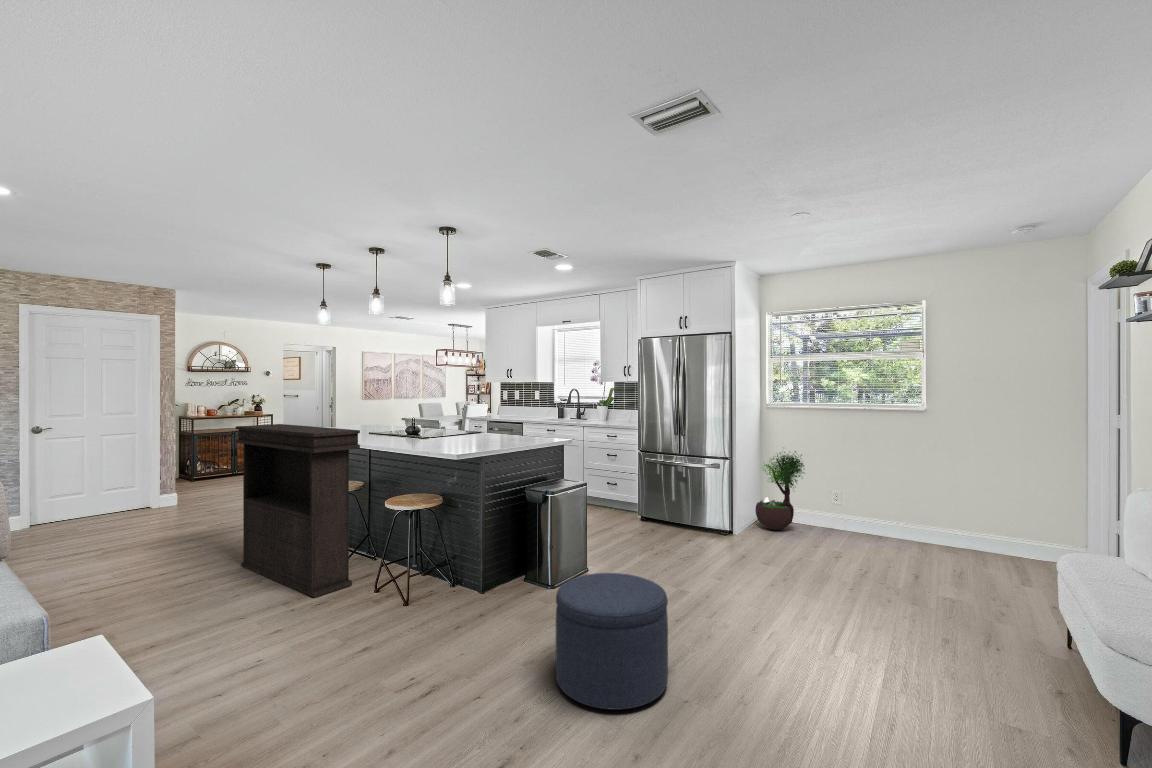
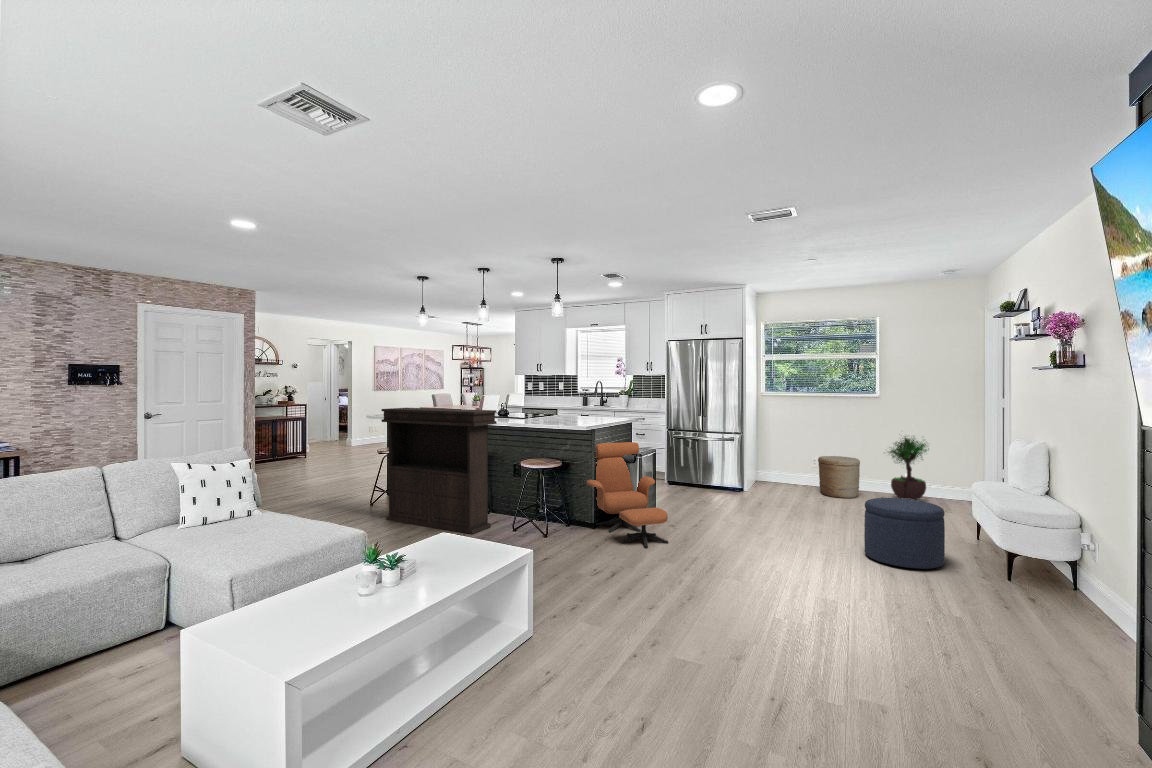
potted tree: present [755,451,805,530] -> present [888,436,929,500]
lounge chair: none [475,474,573,639] -> present [586,442,668,548]
woven basket: none [835,489,894,550] -> present [818,456,860,498]
ottoman: present [556,573,668,710] -> present [864,498,945,569]

